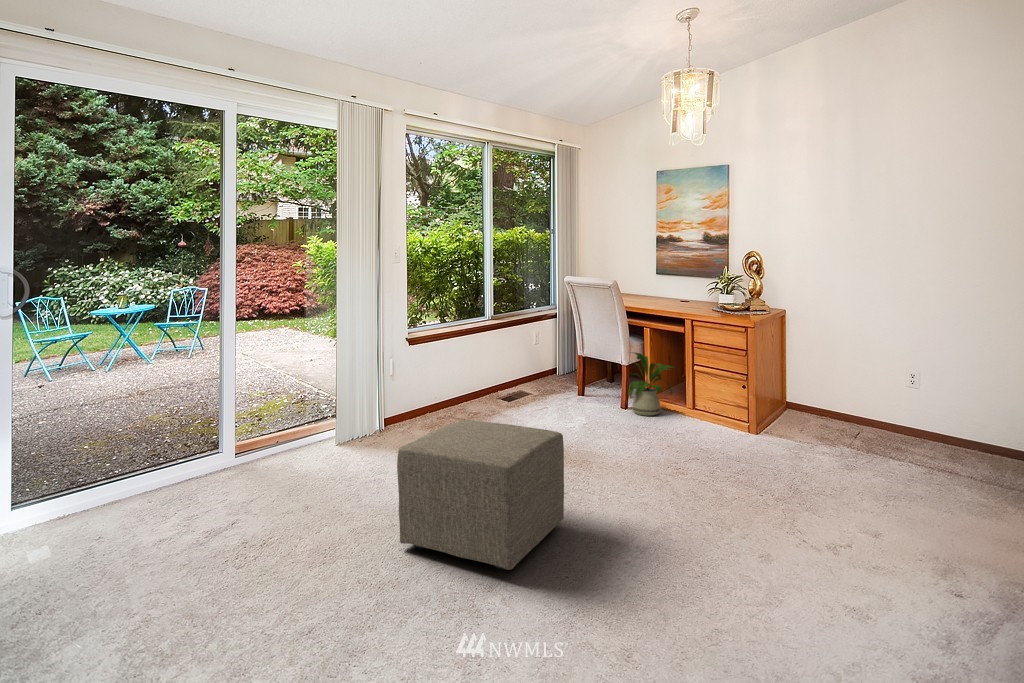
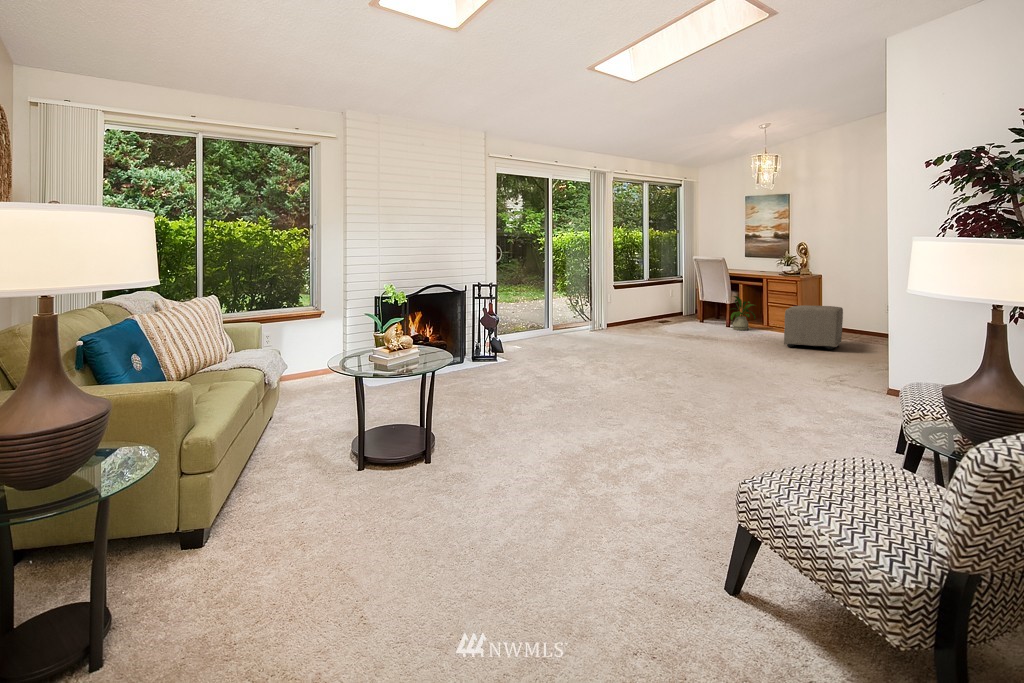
ottoman: present [397,420,564,570] -> present [784,306,843,349]

